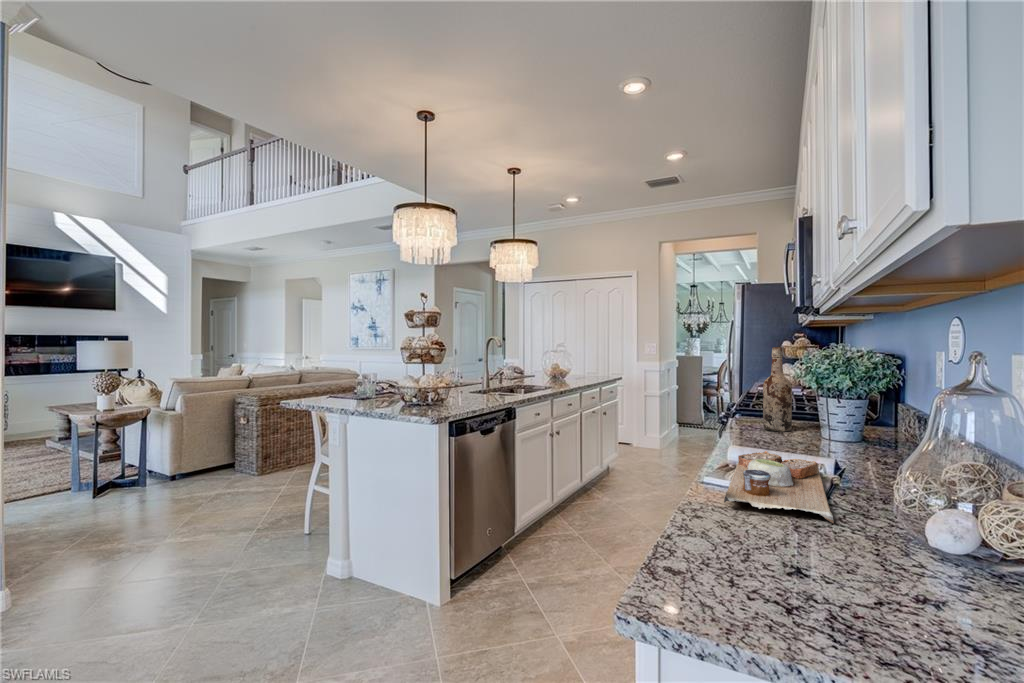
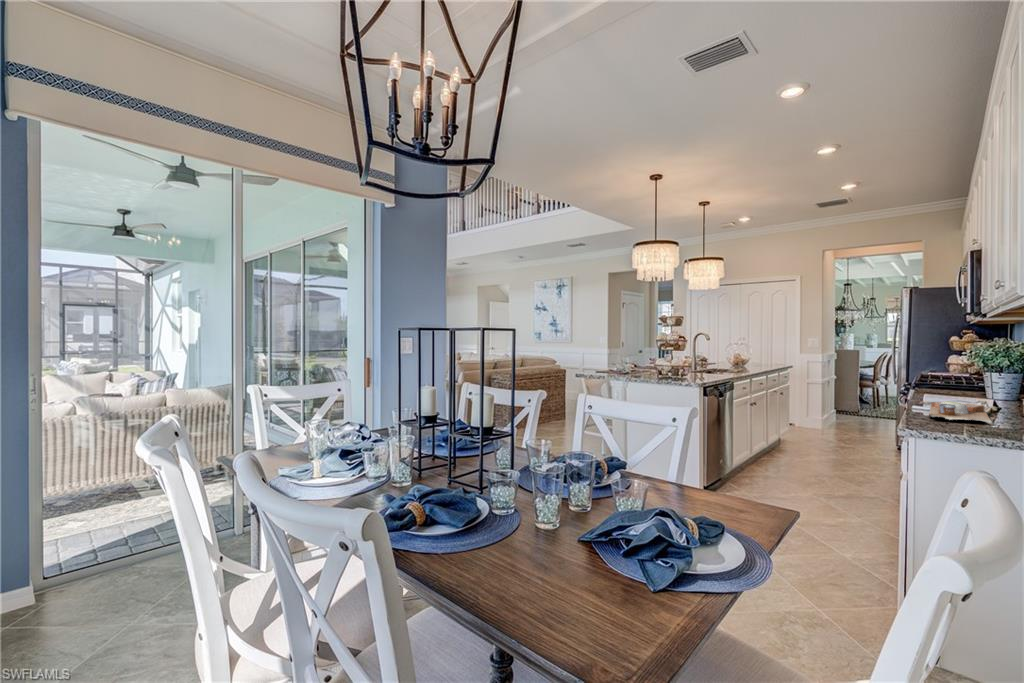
wine bottle: present [763,347,792,432] -> none [941,342,964,398]

